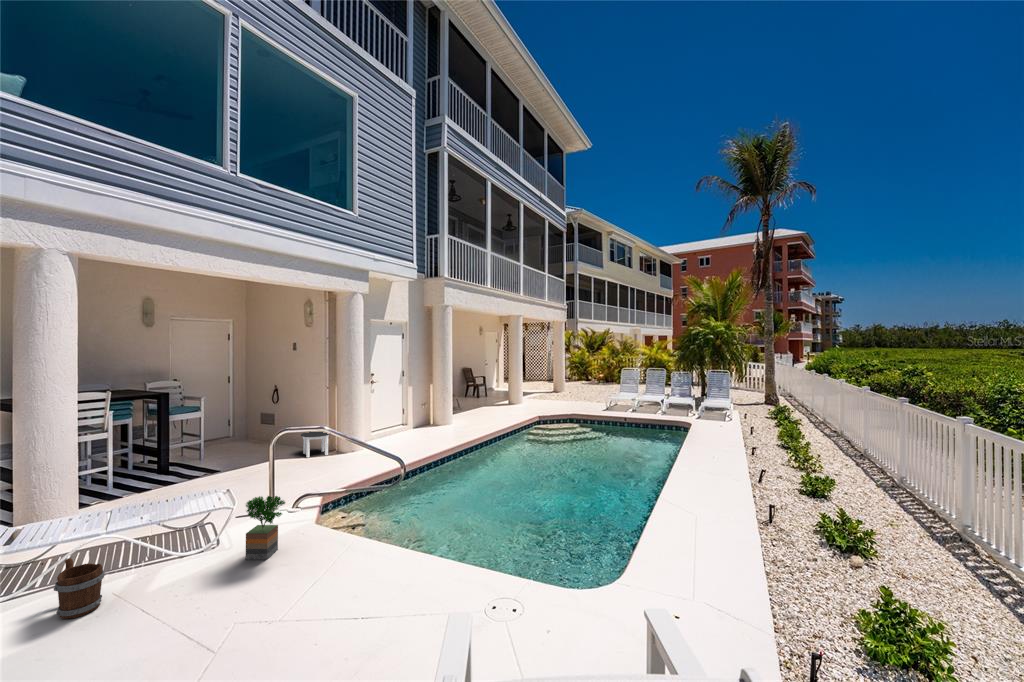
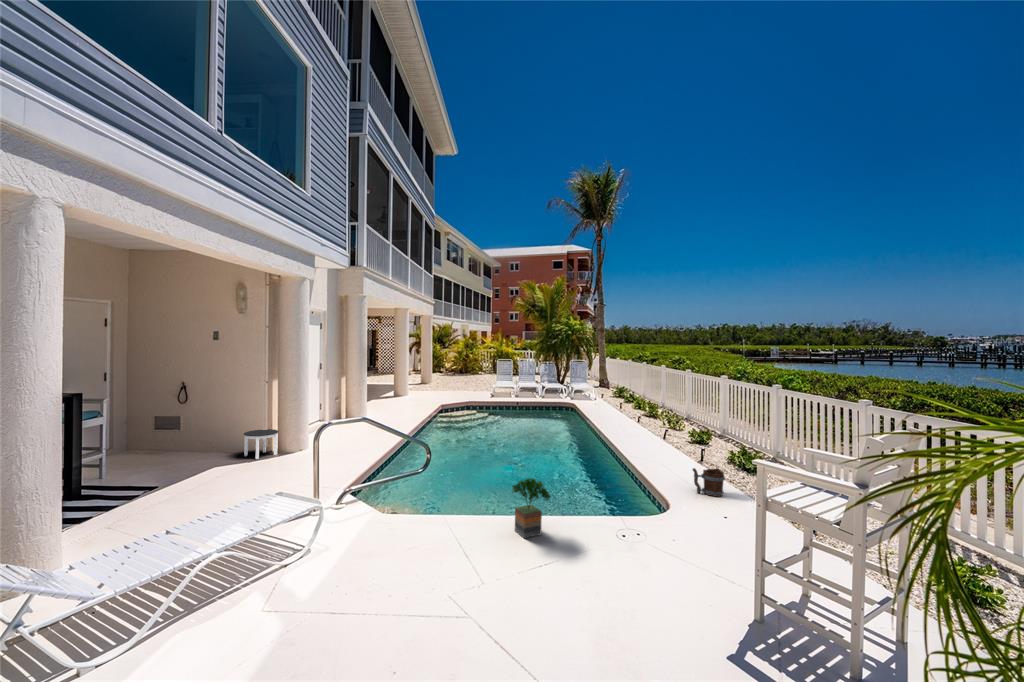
potted tree: present [245,496,285,560] -> present [512,478,550,538]
bucket: present [54,558,105,619] -> present [693,468,725,497]

